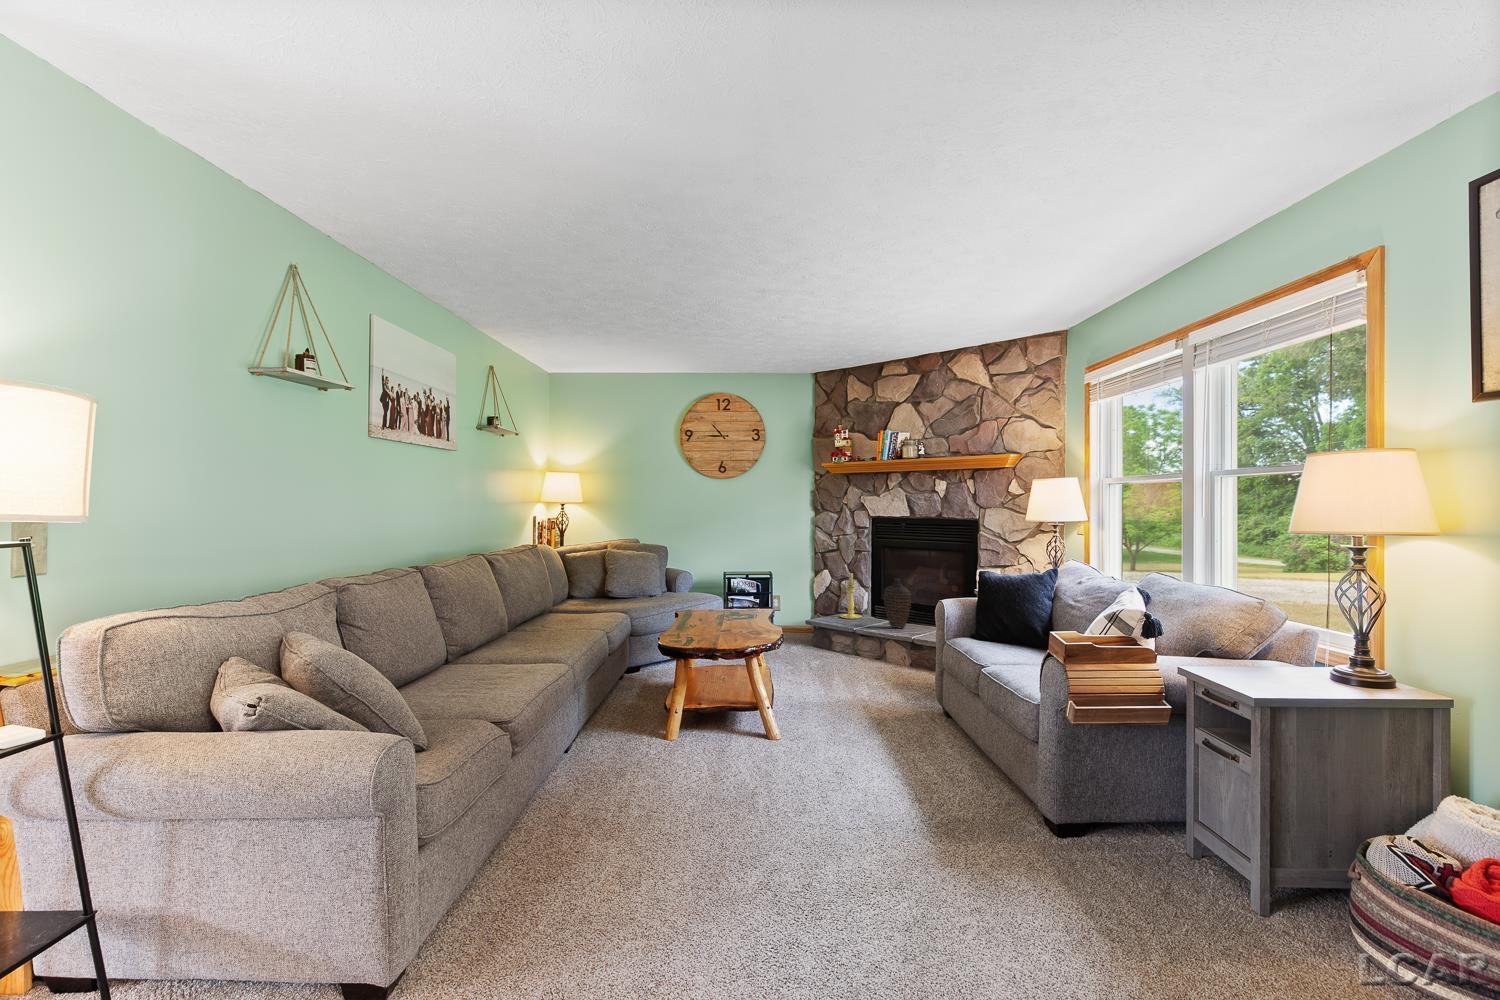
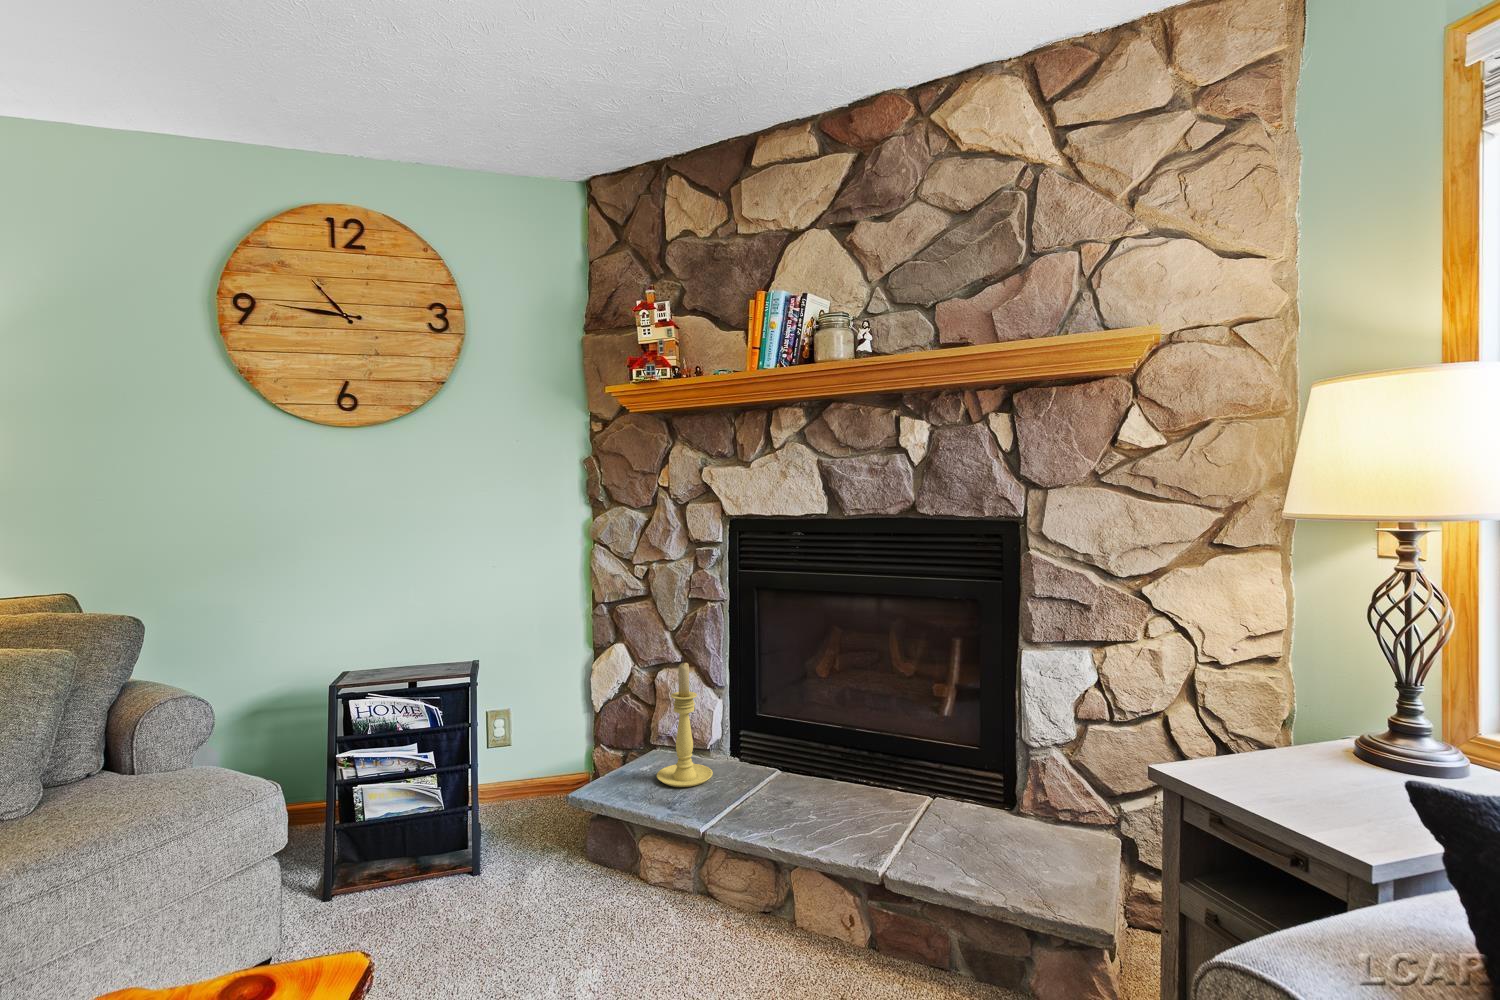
decorative vase: present [884,579,911,628] -> none [781,688,861,831]

